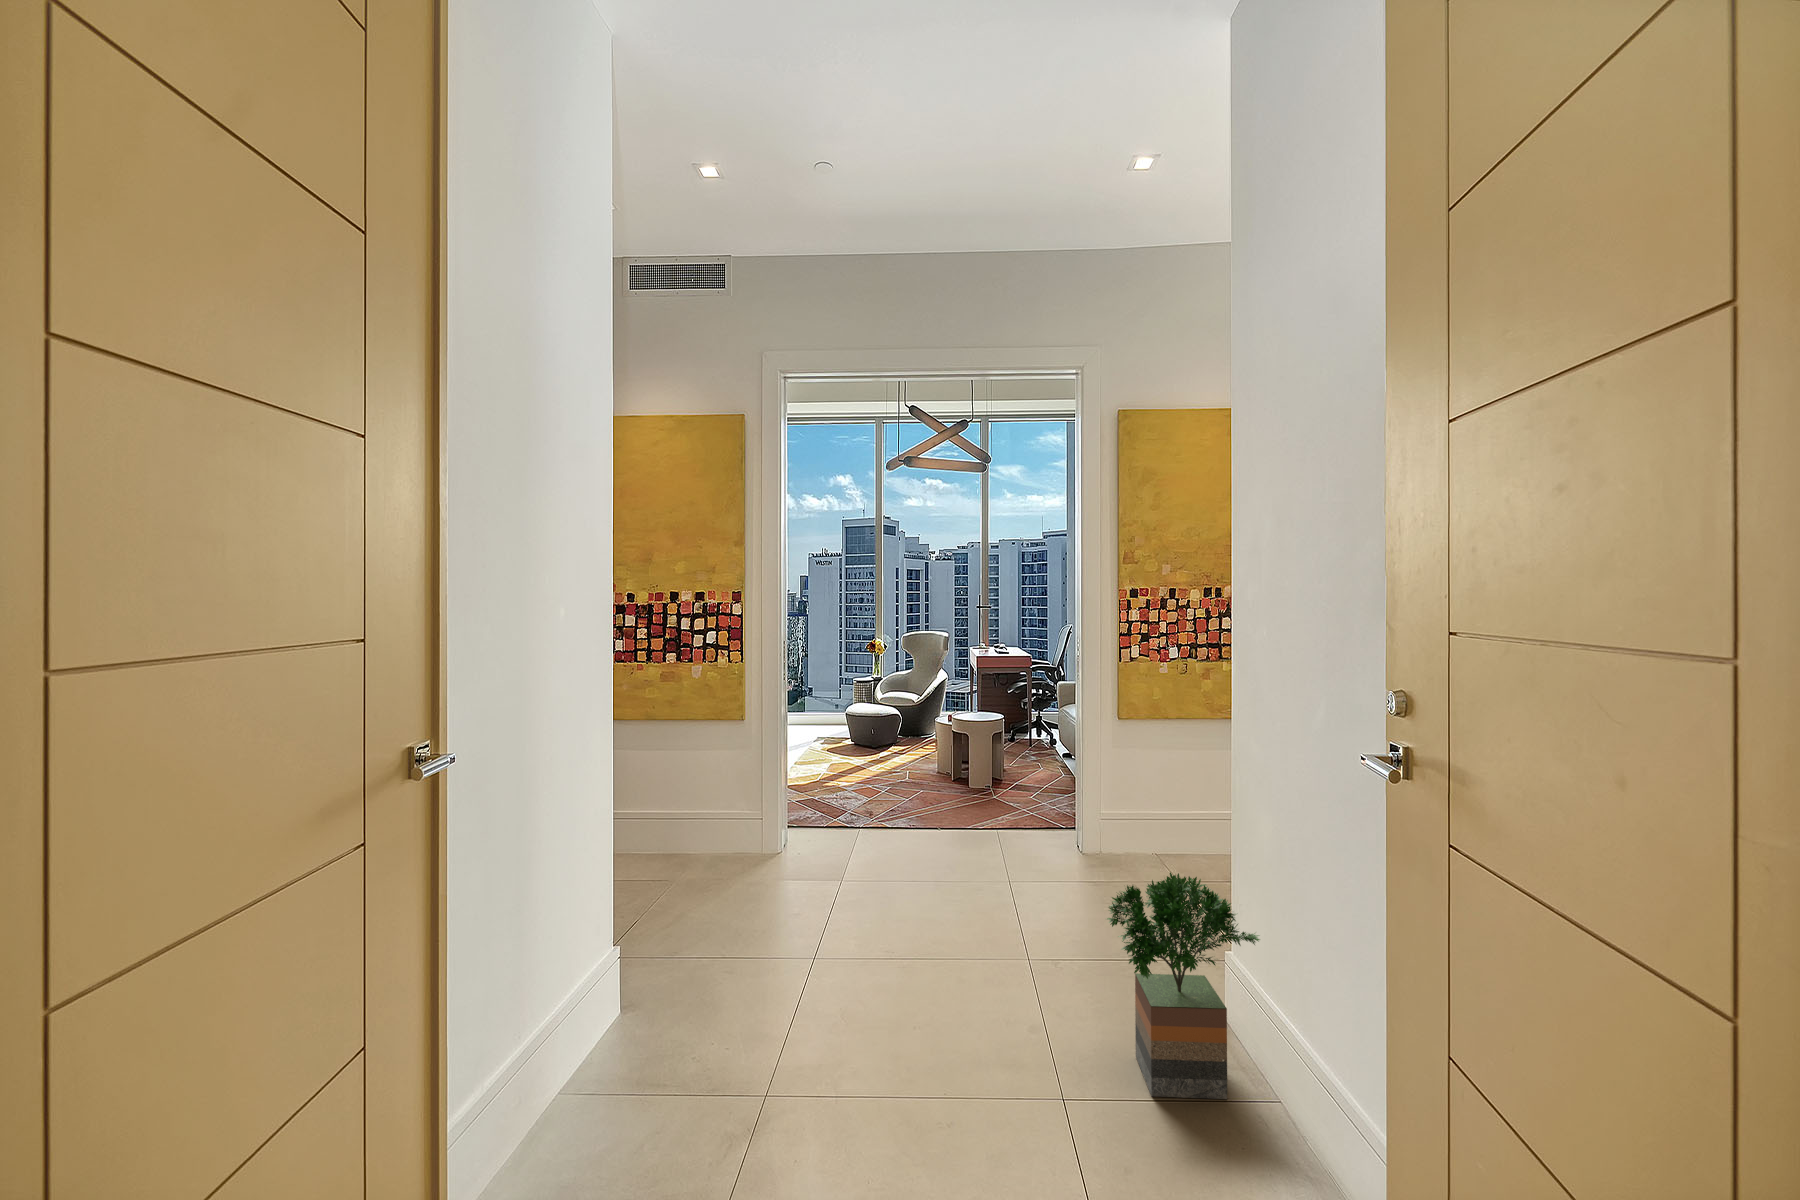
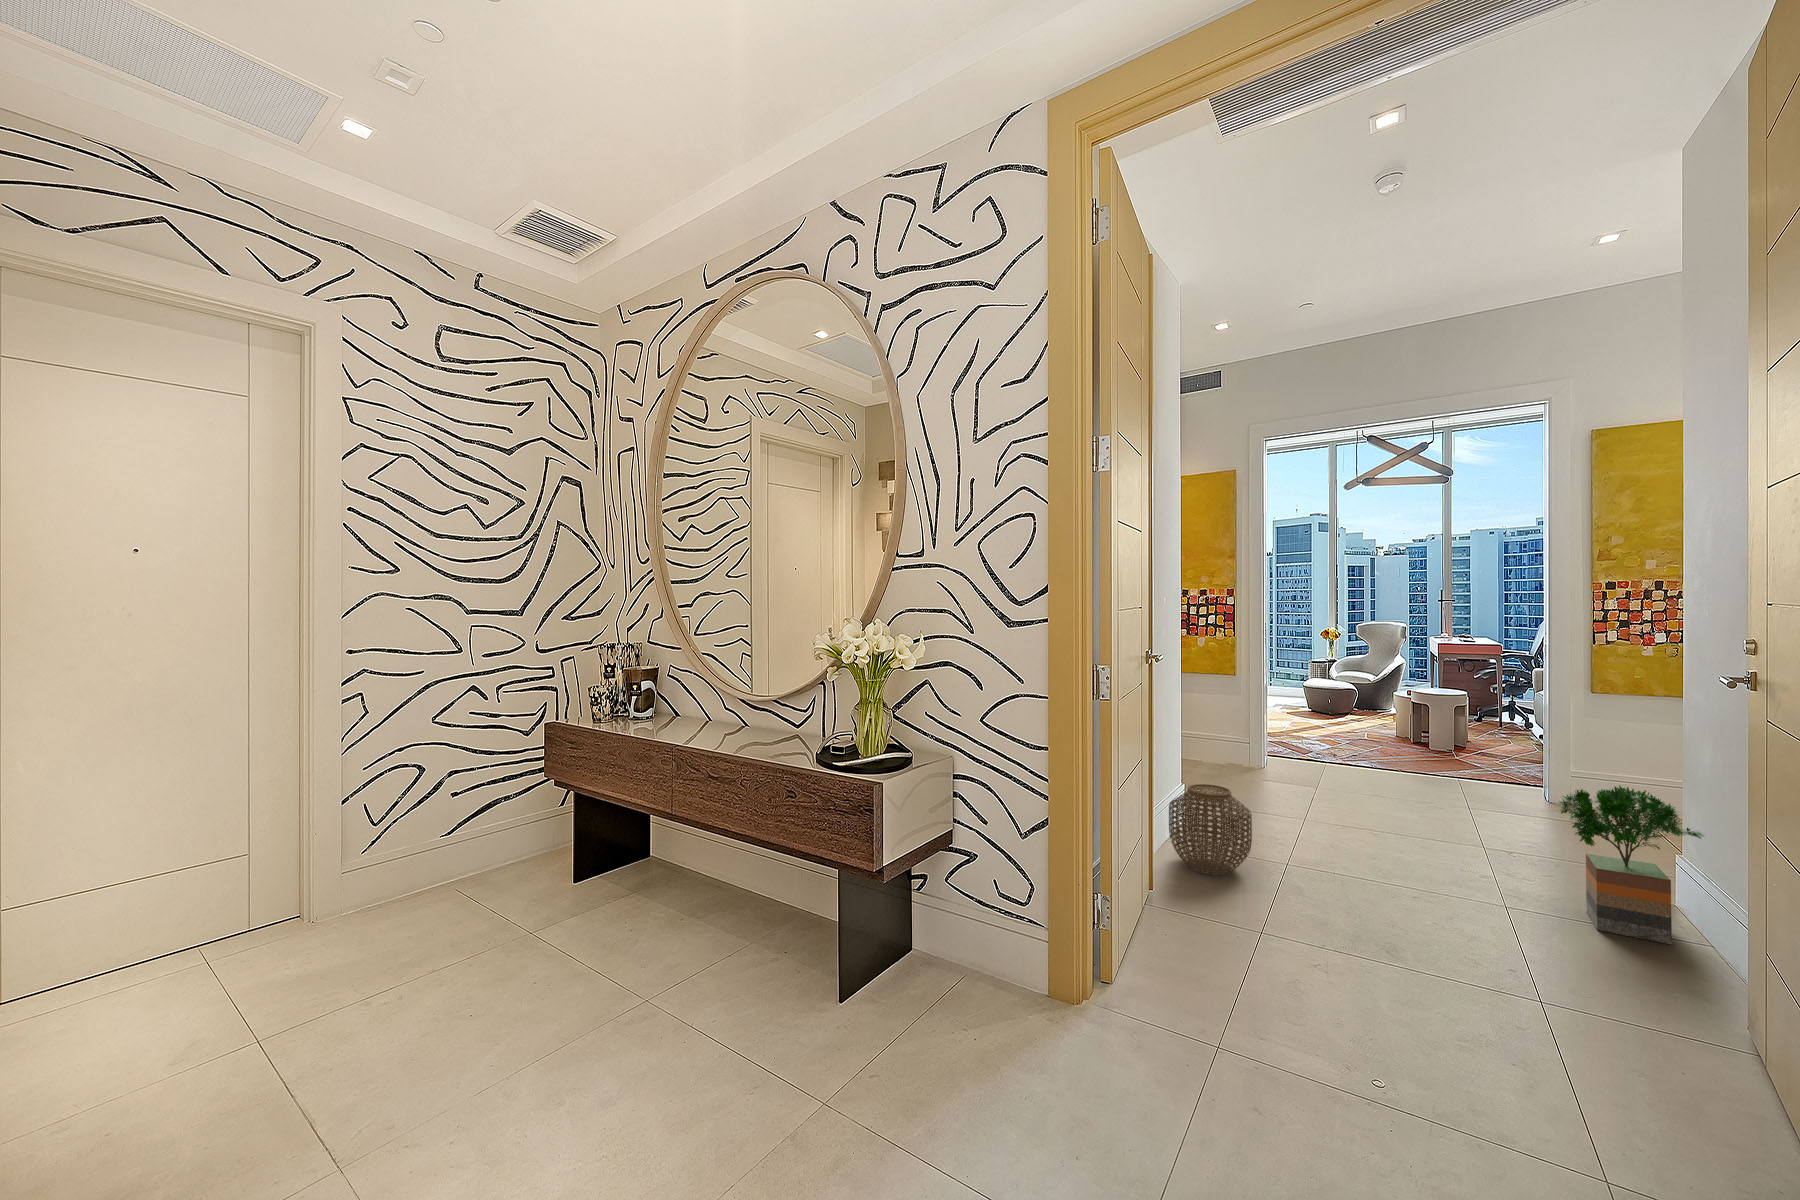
woven basket: none [544,956,697,1145] -> present [1169,784,1252,875]

